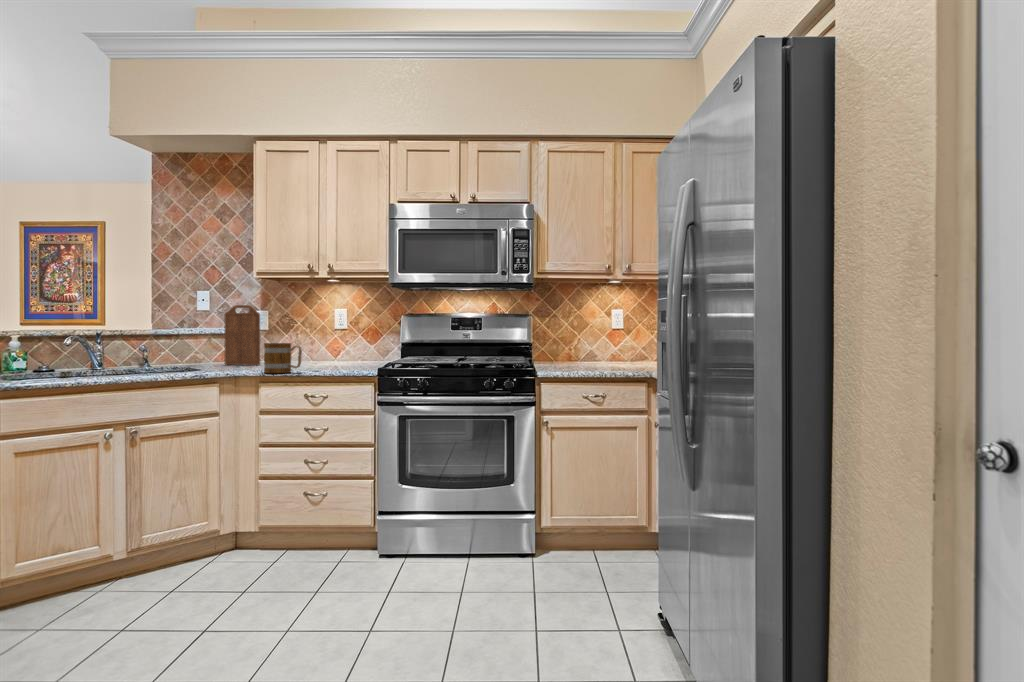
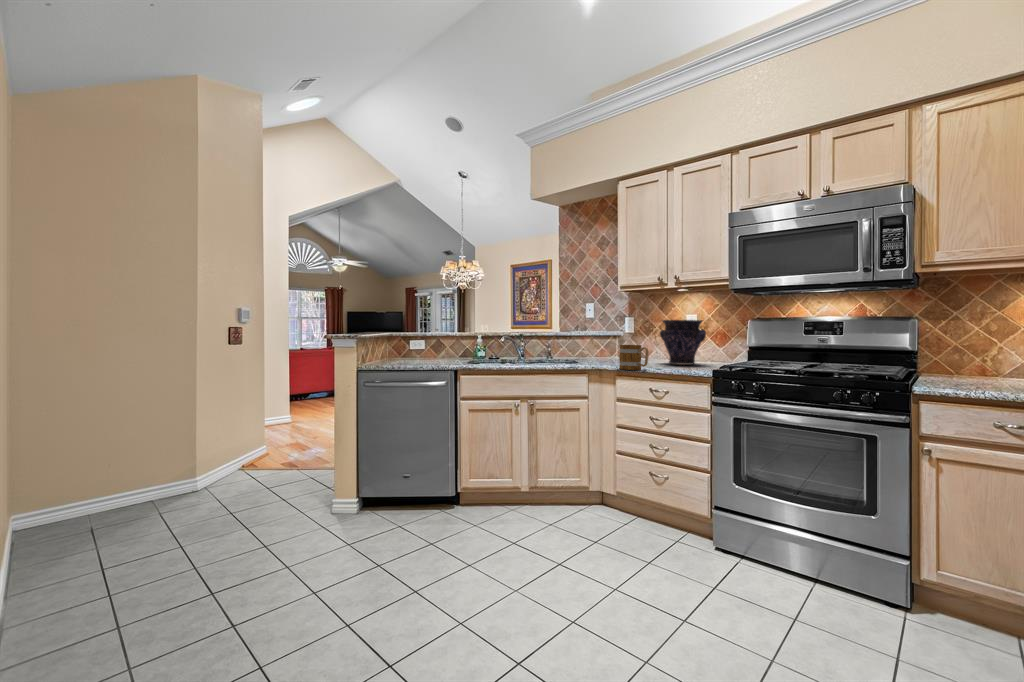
cutting board: present [224,305,260,365] -> none [600,314,626,362]
vase: none [305,314,358,365] -> present [660,320,706,365]

